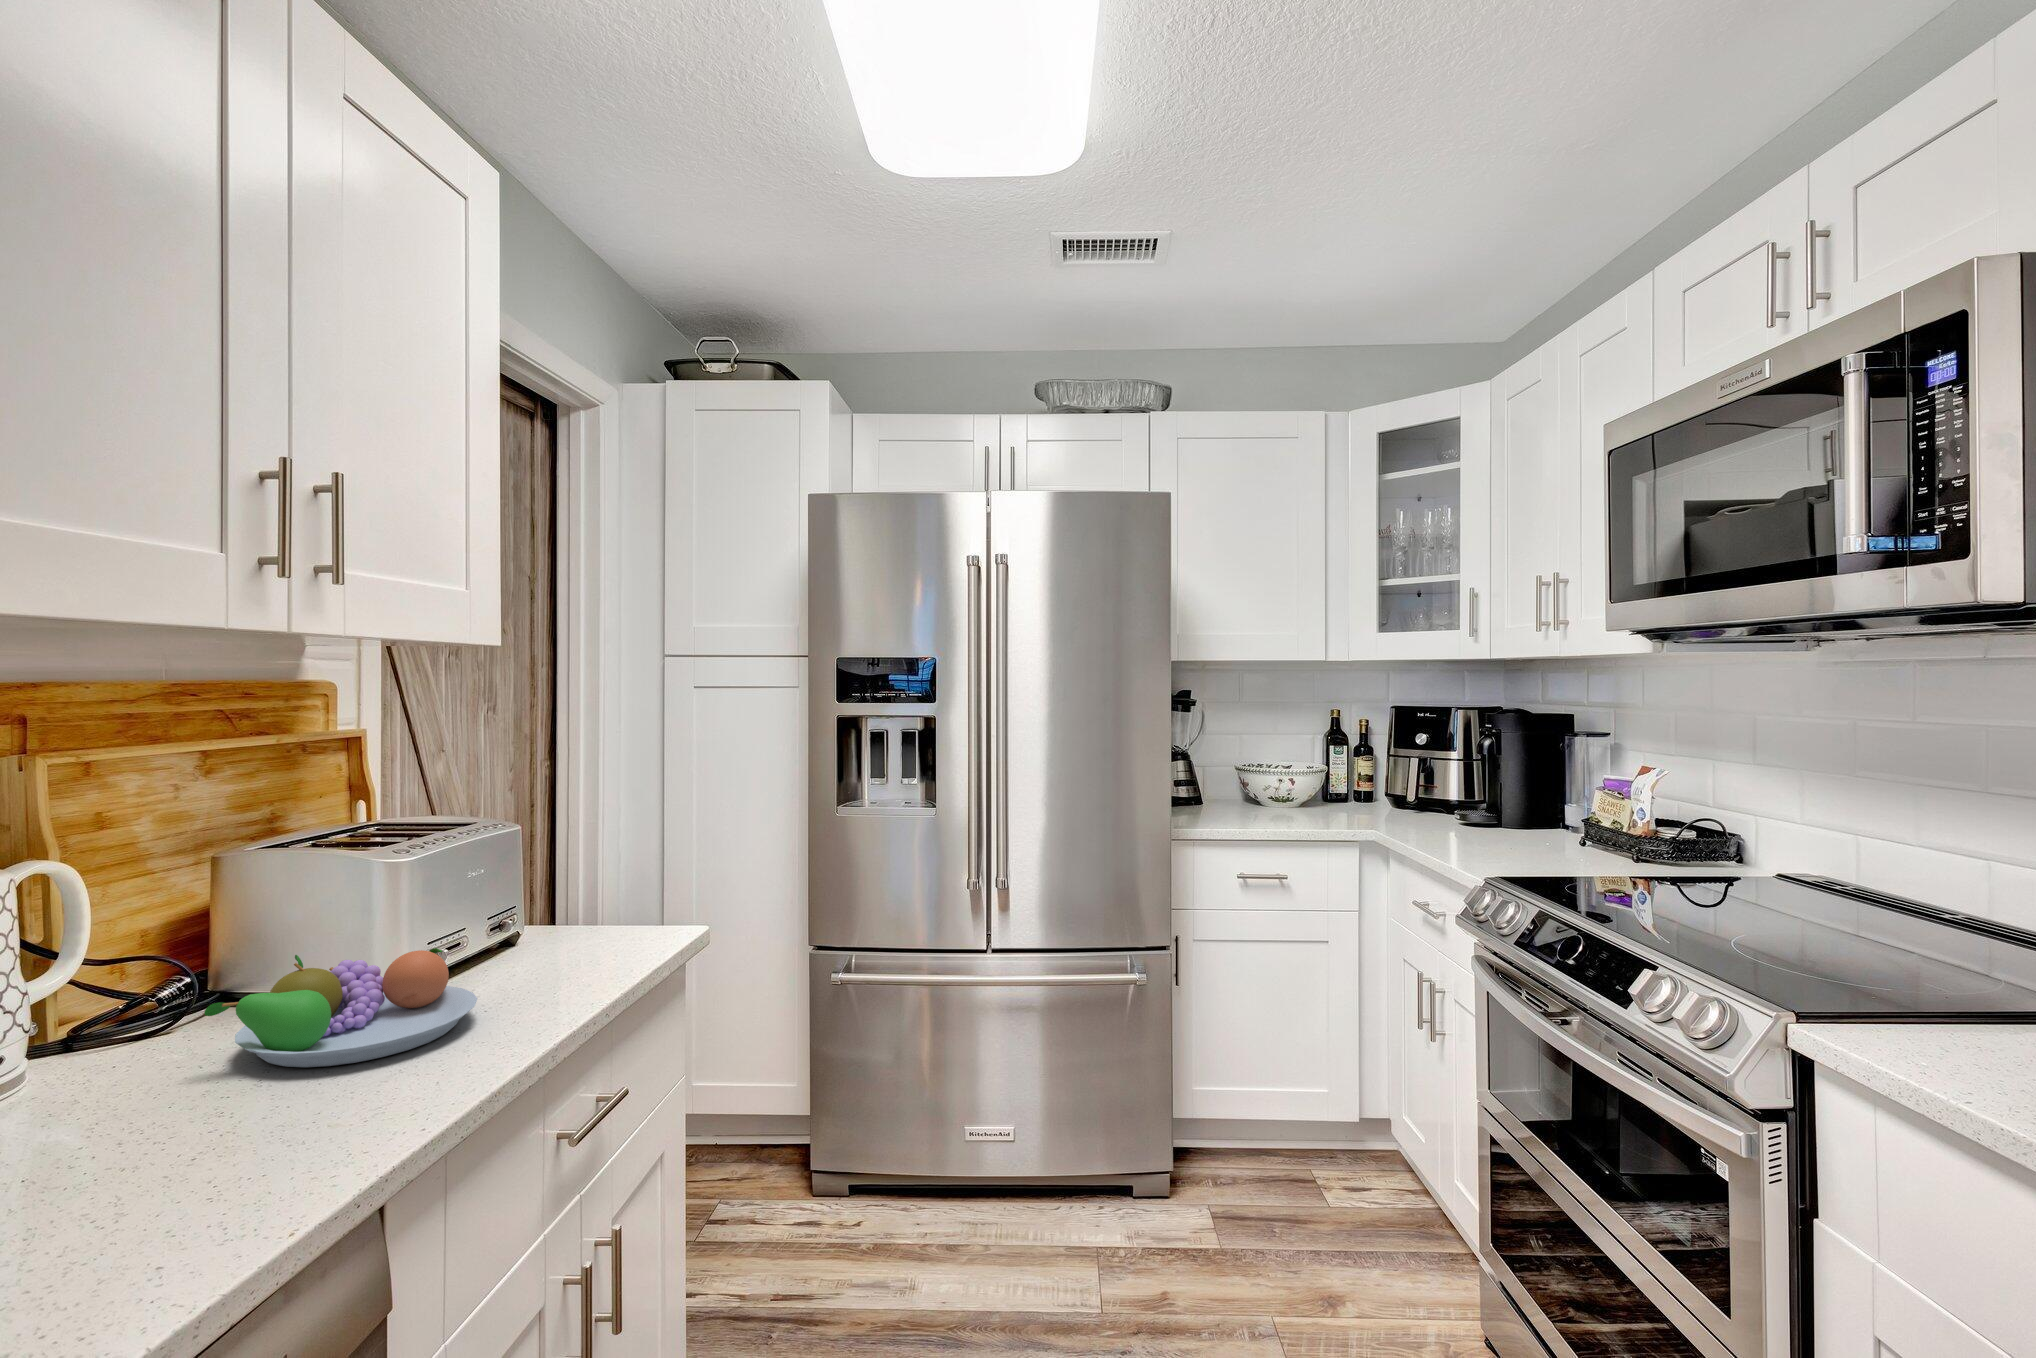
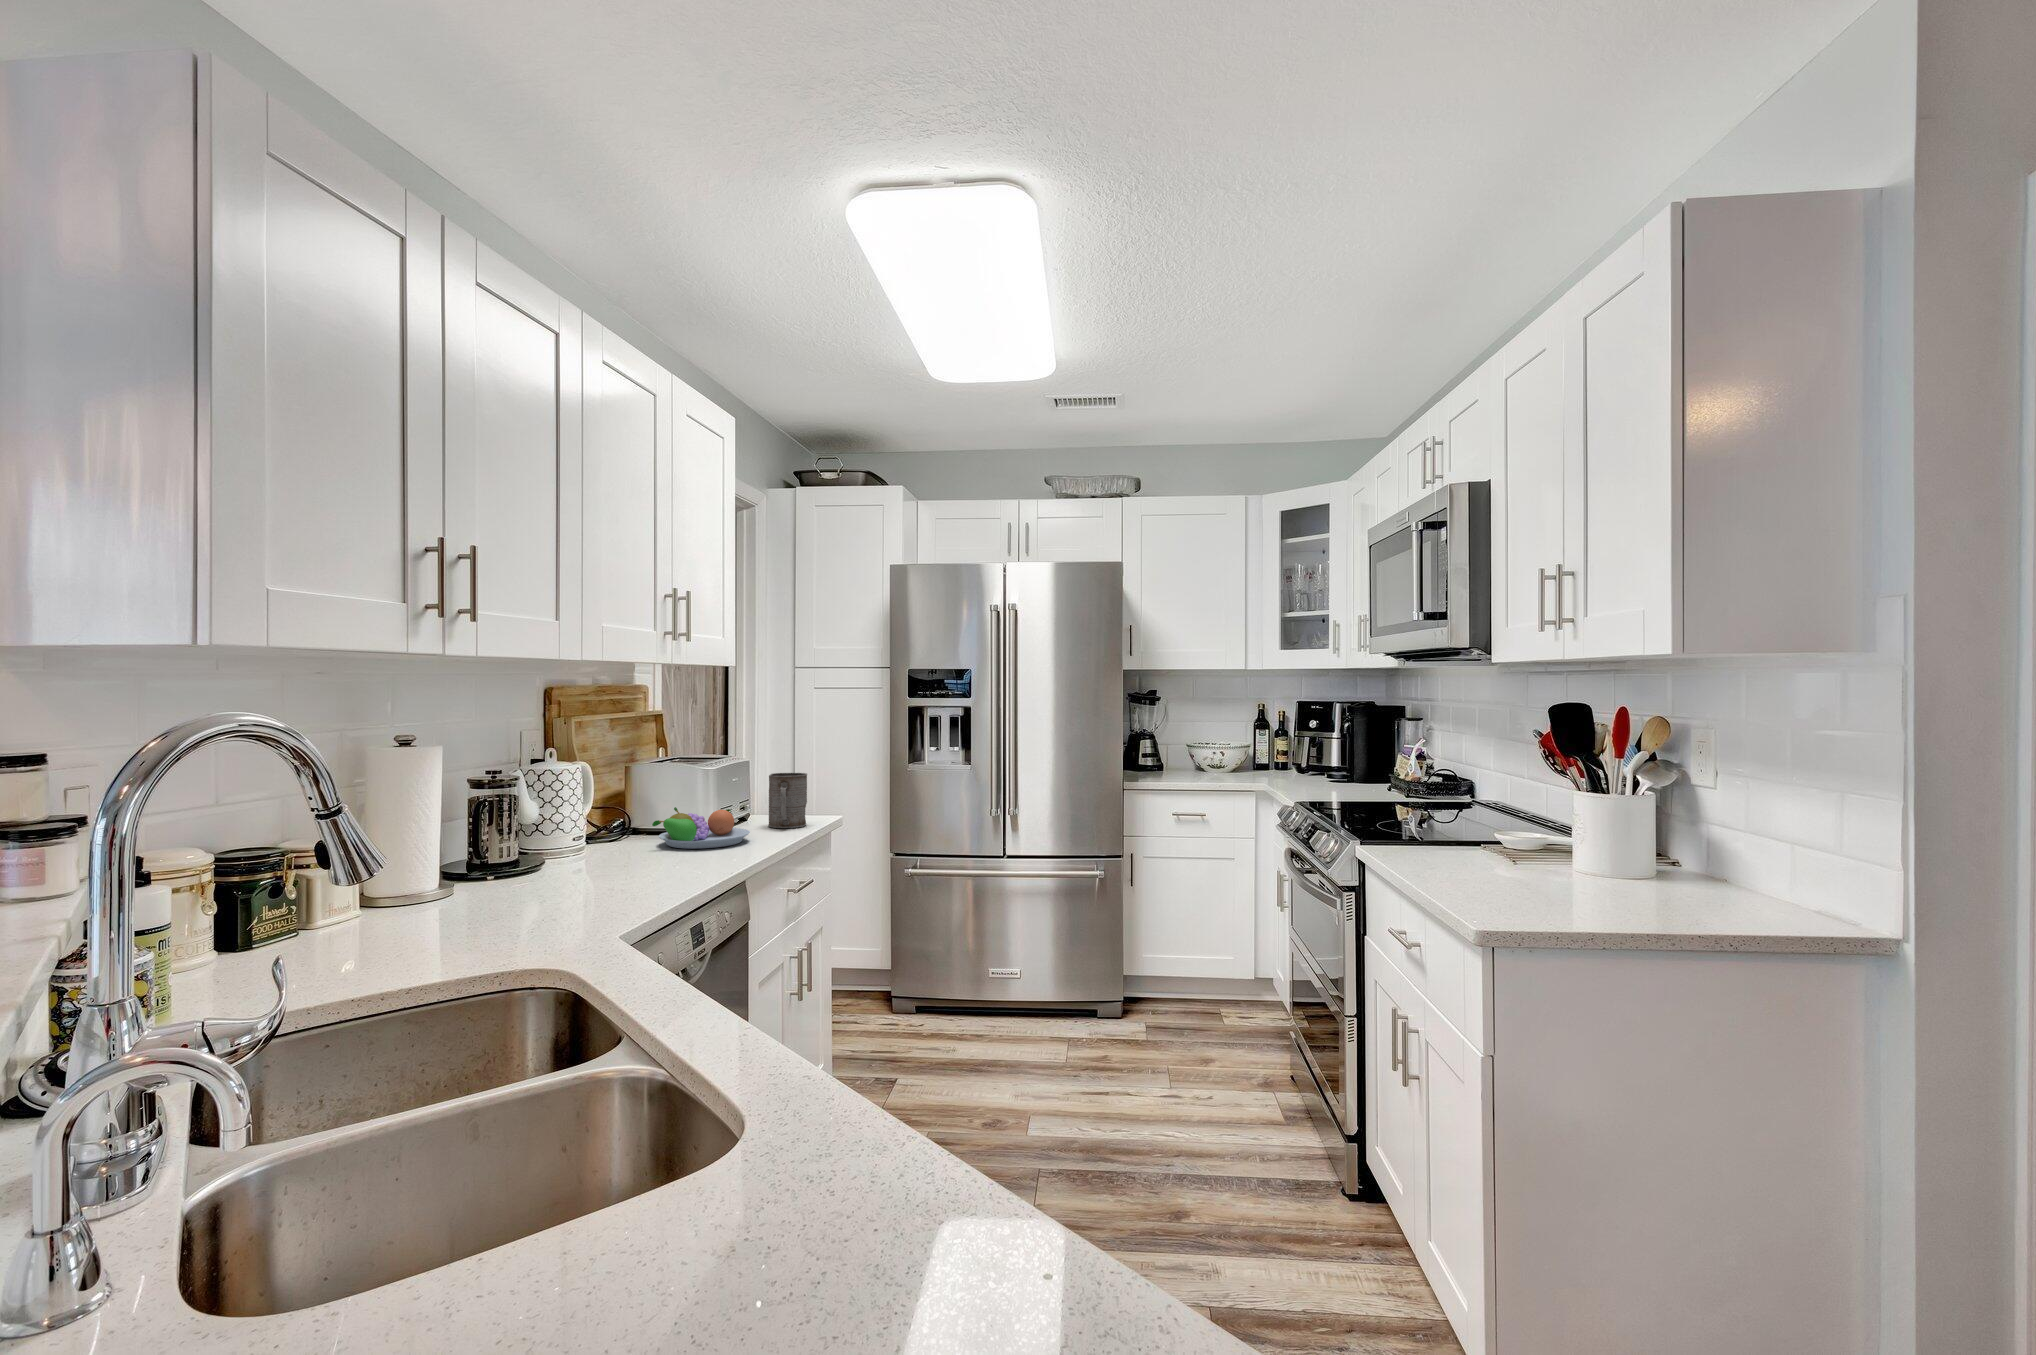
mug: none [548,851,632,970] -> present [768,773,807,828]

